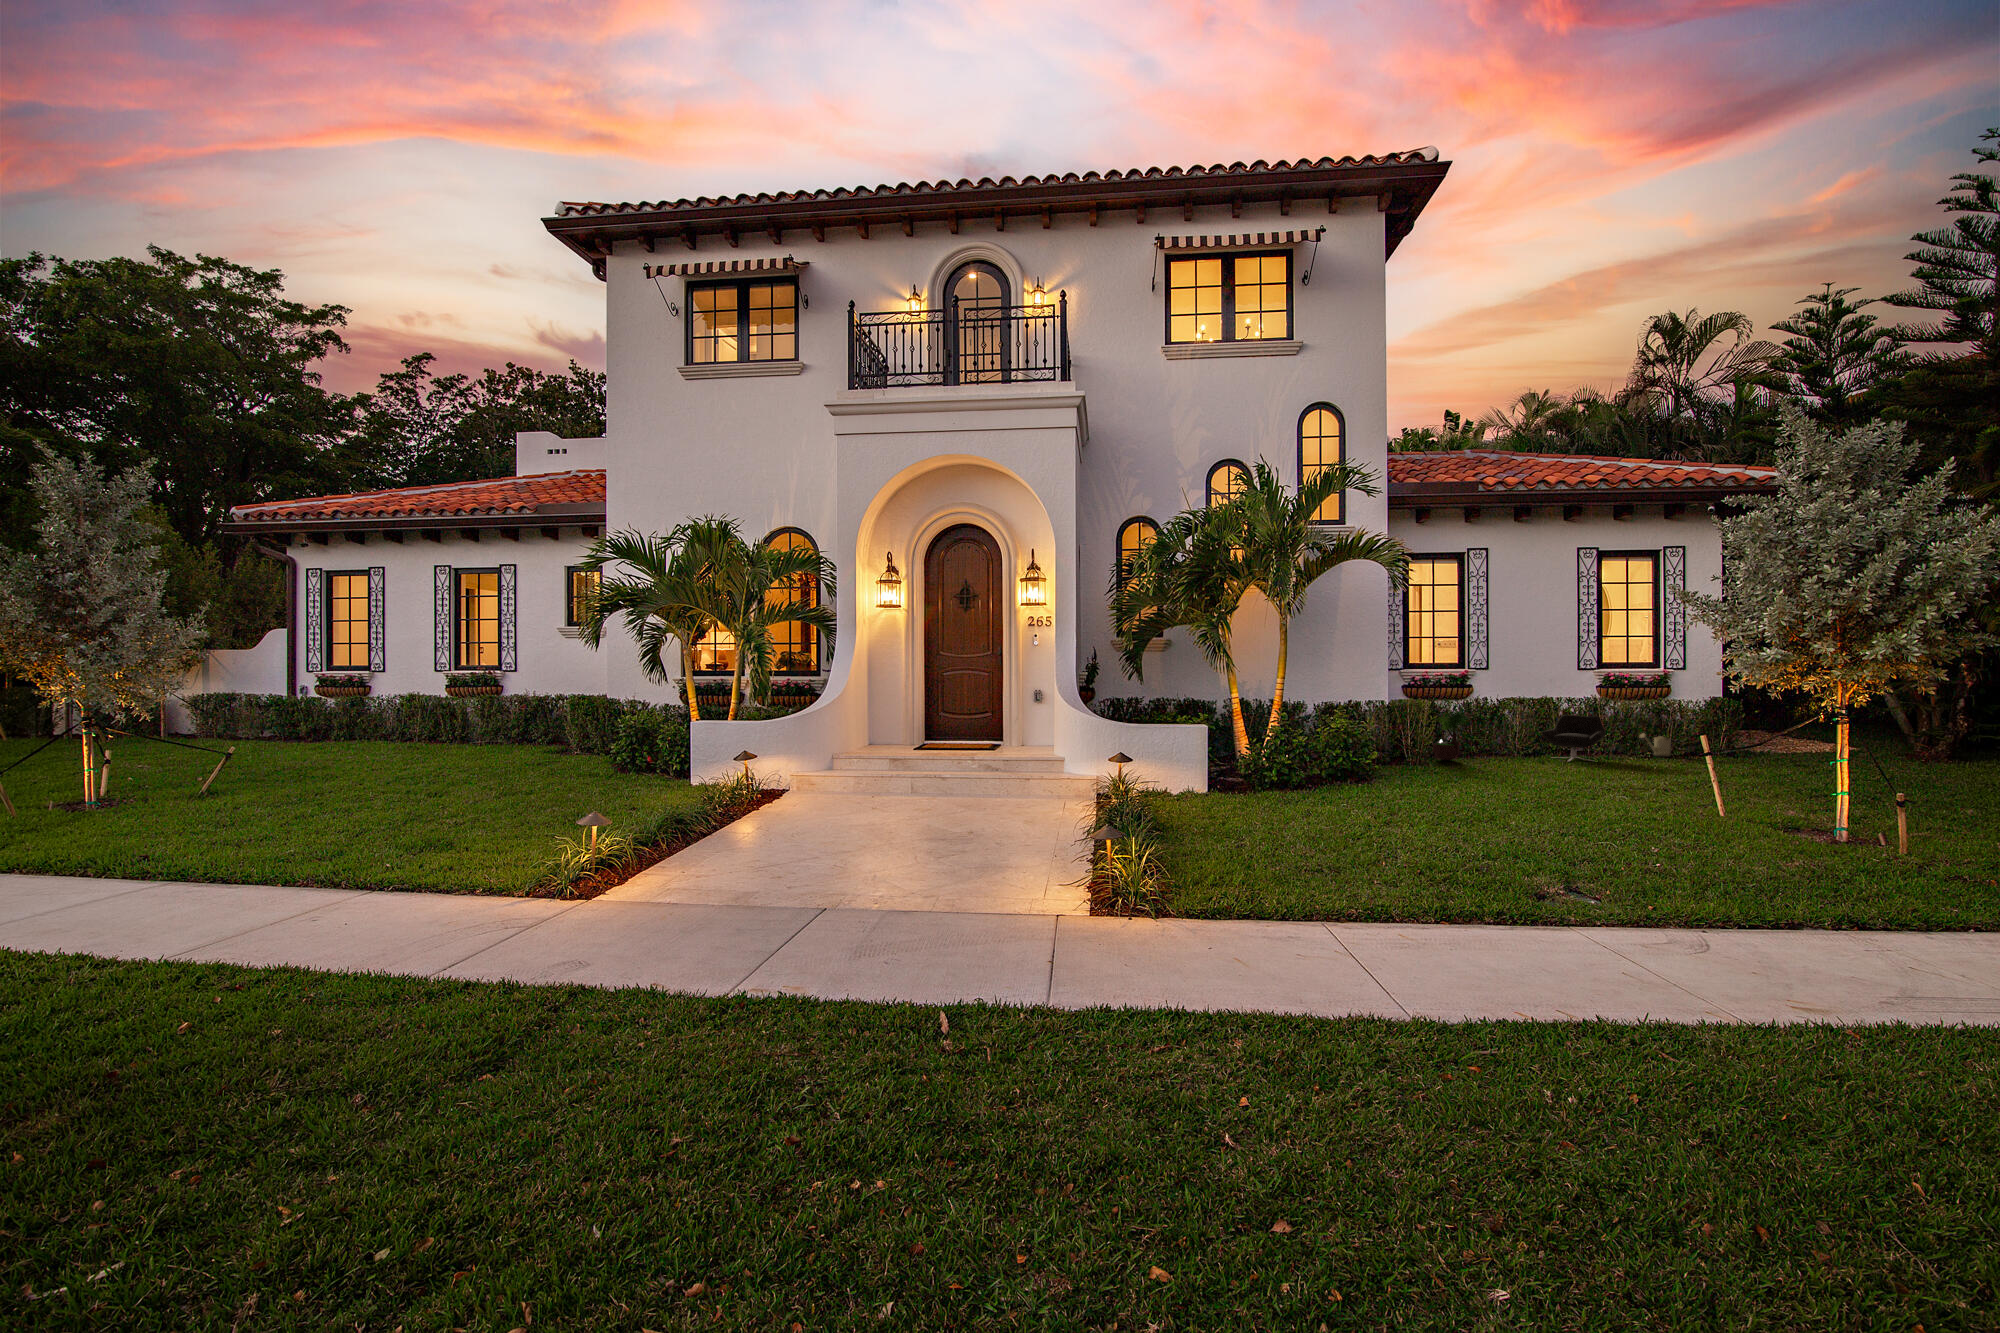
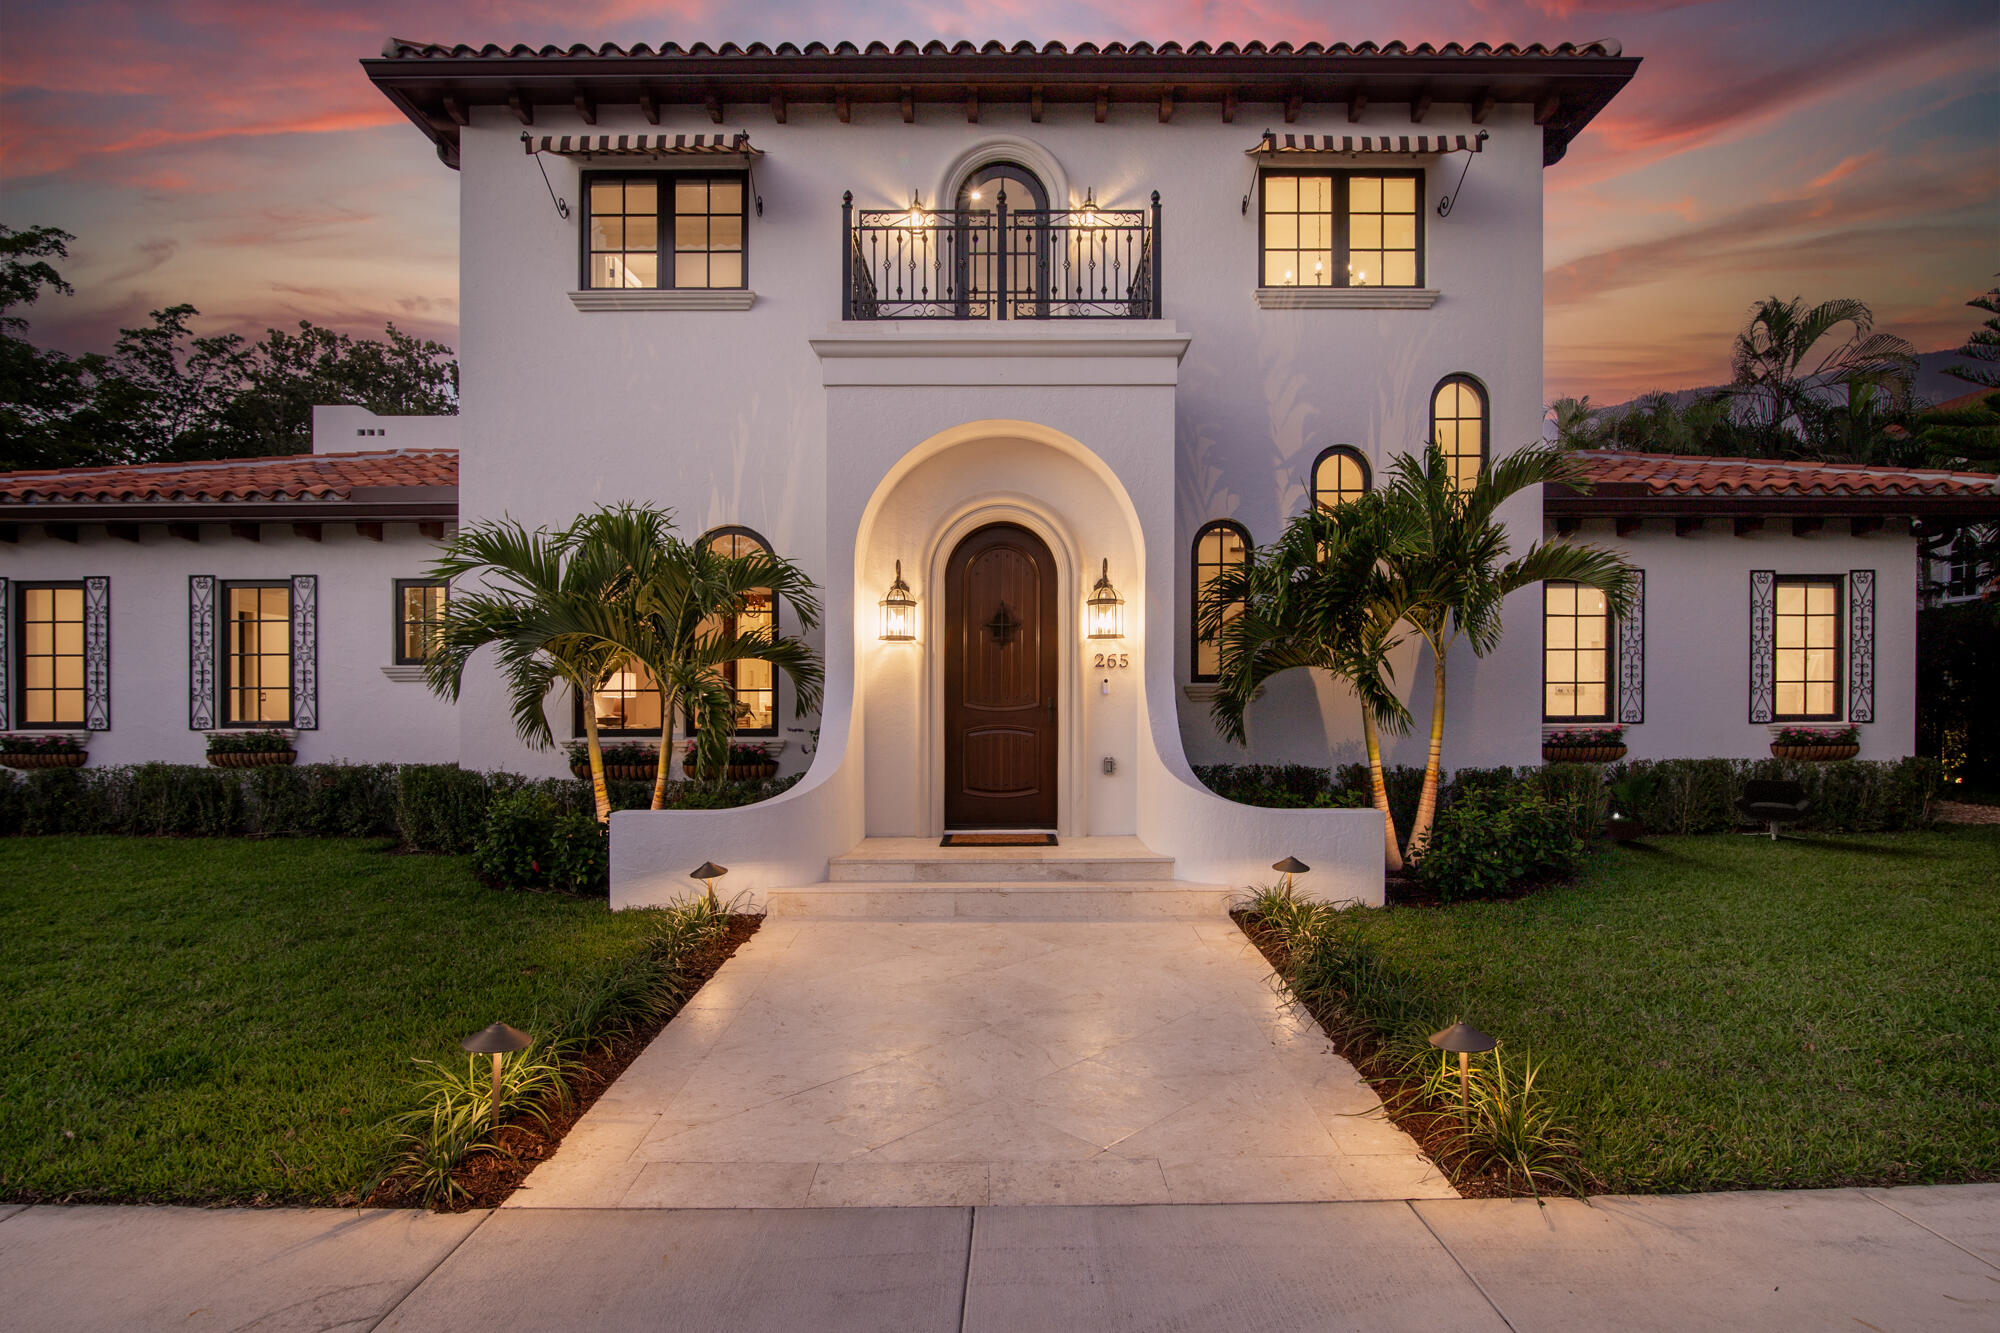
watering can: present [1640,733,1671,757] -> none [1839,797,1879,831]

